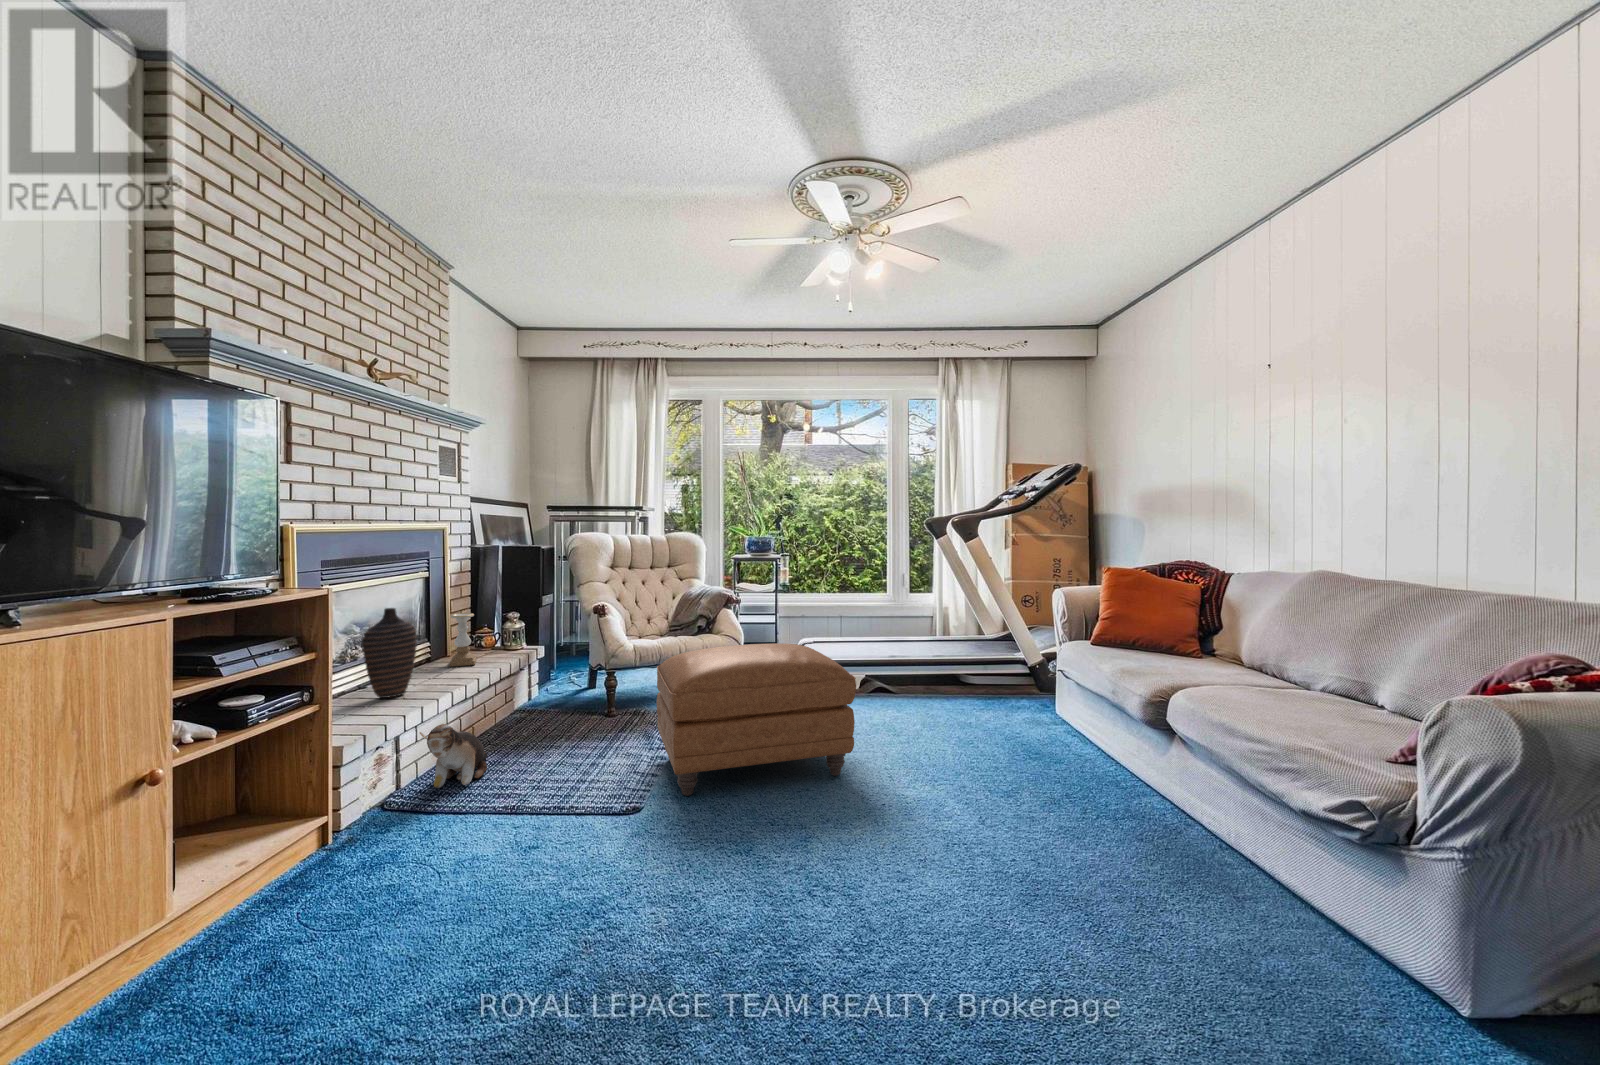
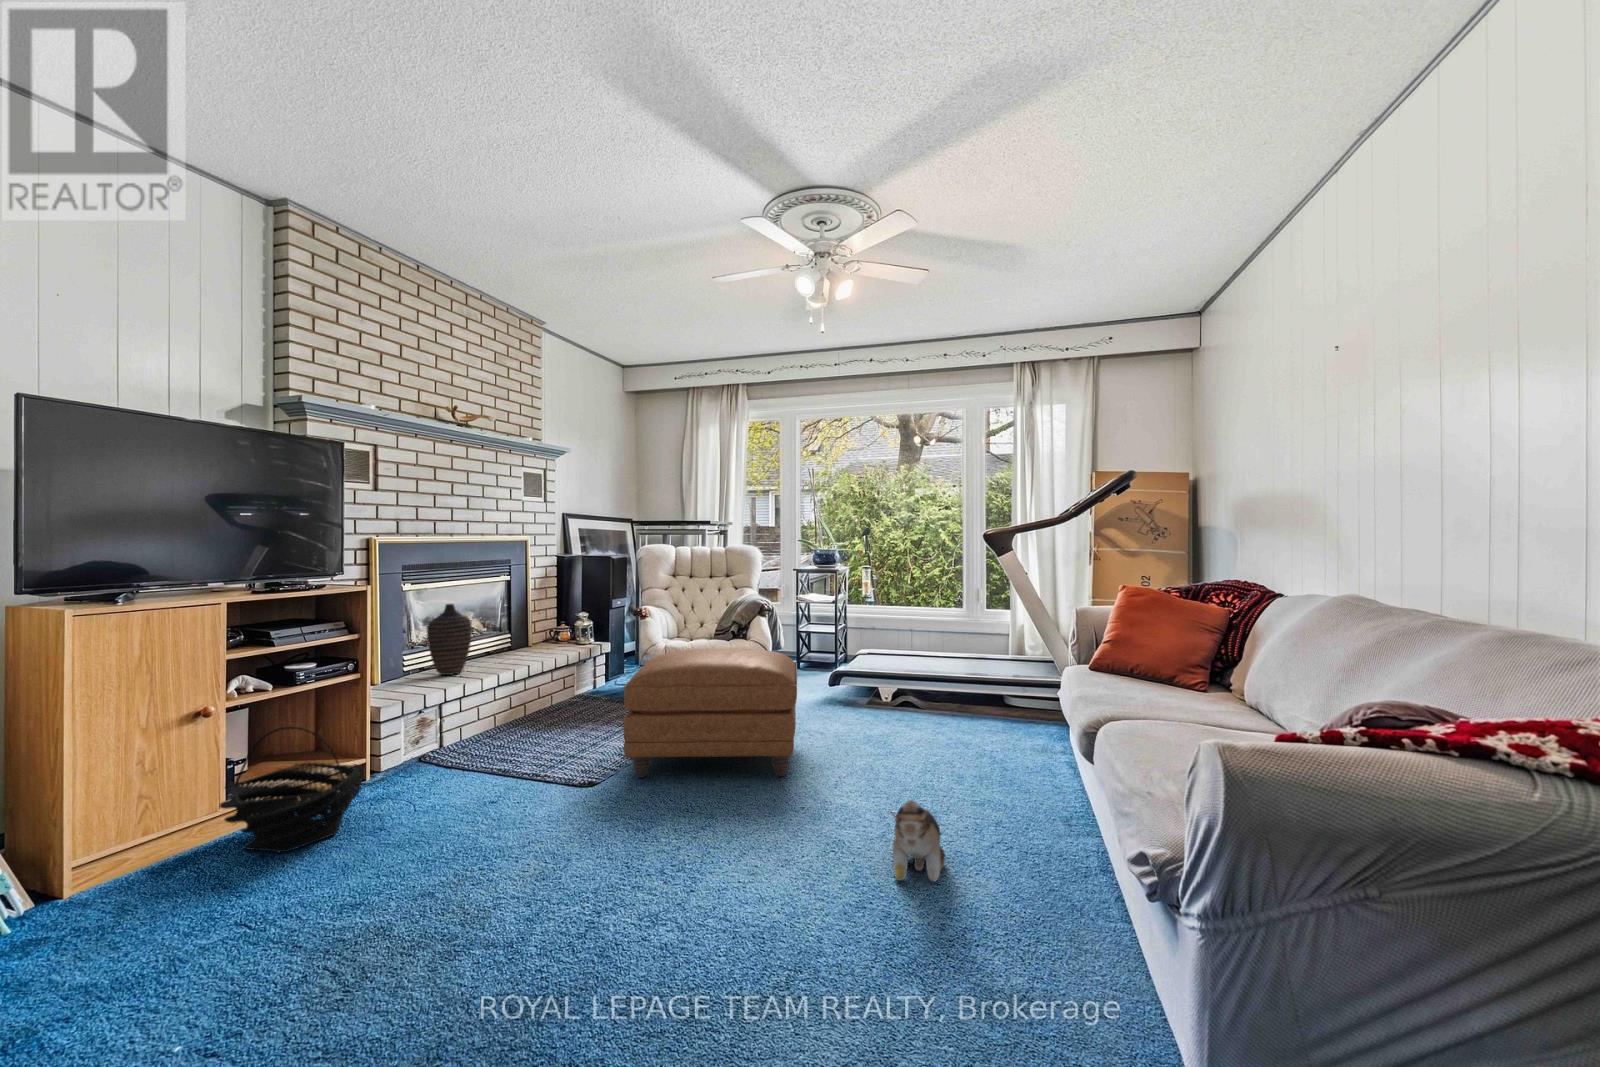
candle holder: present [450,613,476,667] -> none [517,611,542,655]
plush toy: present [420,724,488,788] -> present [891,800,945,881]
basket: none [181,786,389,970] -> present [220,727,364,852]

